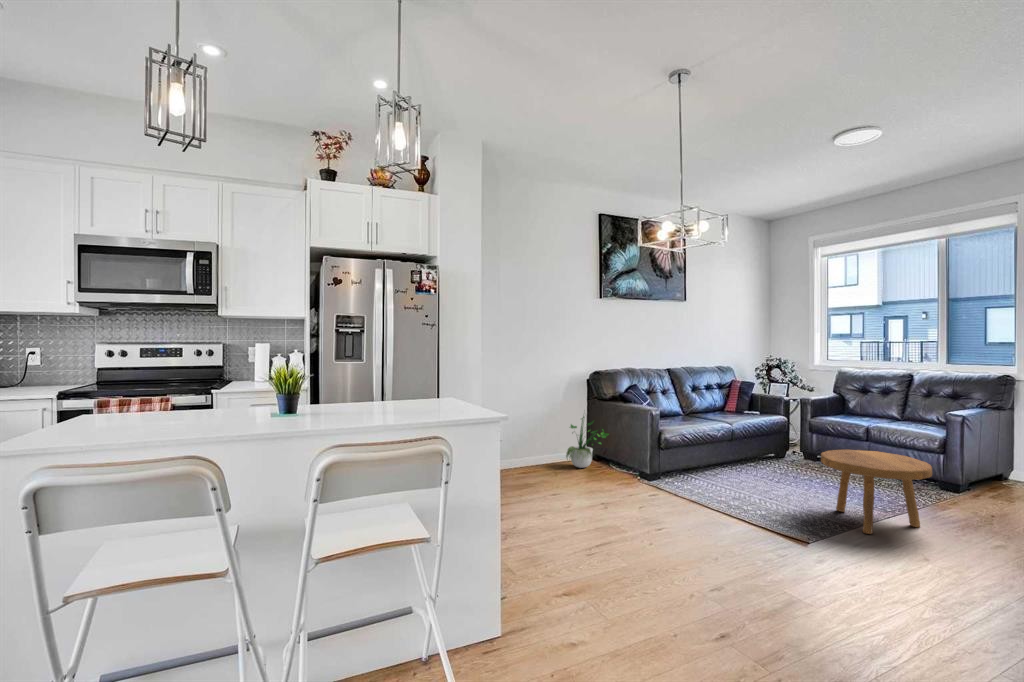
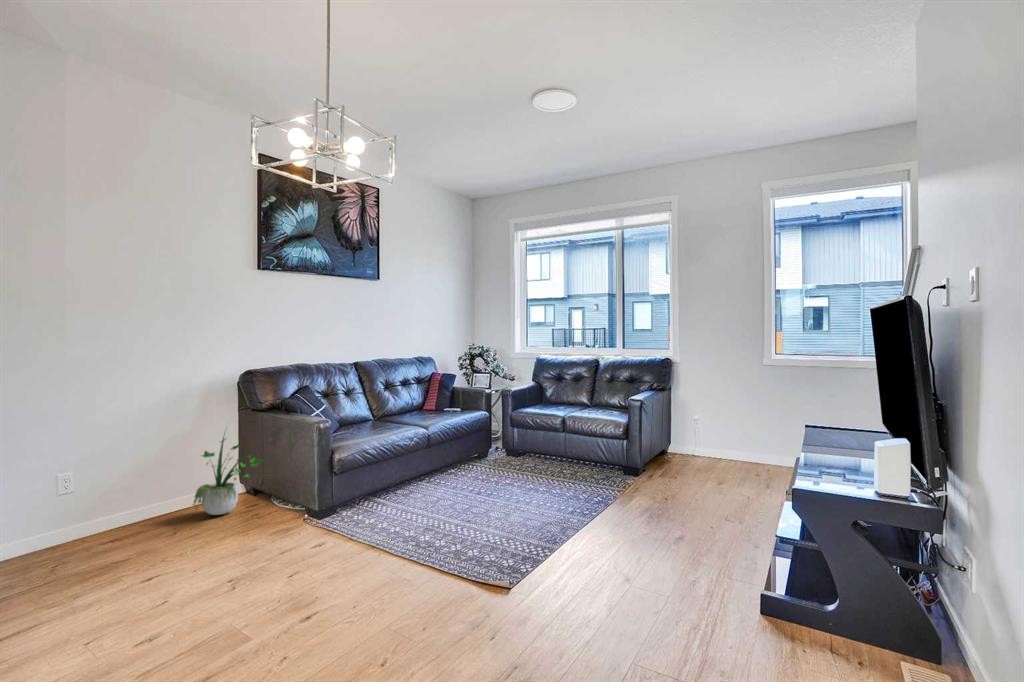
footstool: present [821,450,932,534] -> none [521,447,624,549]

